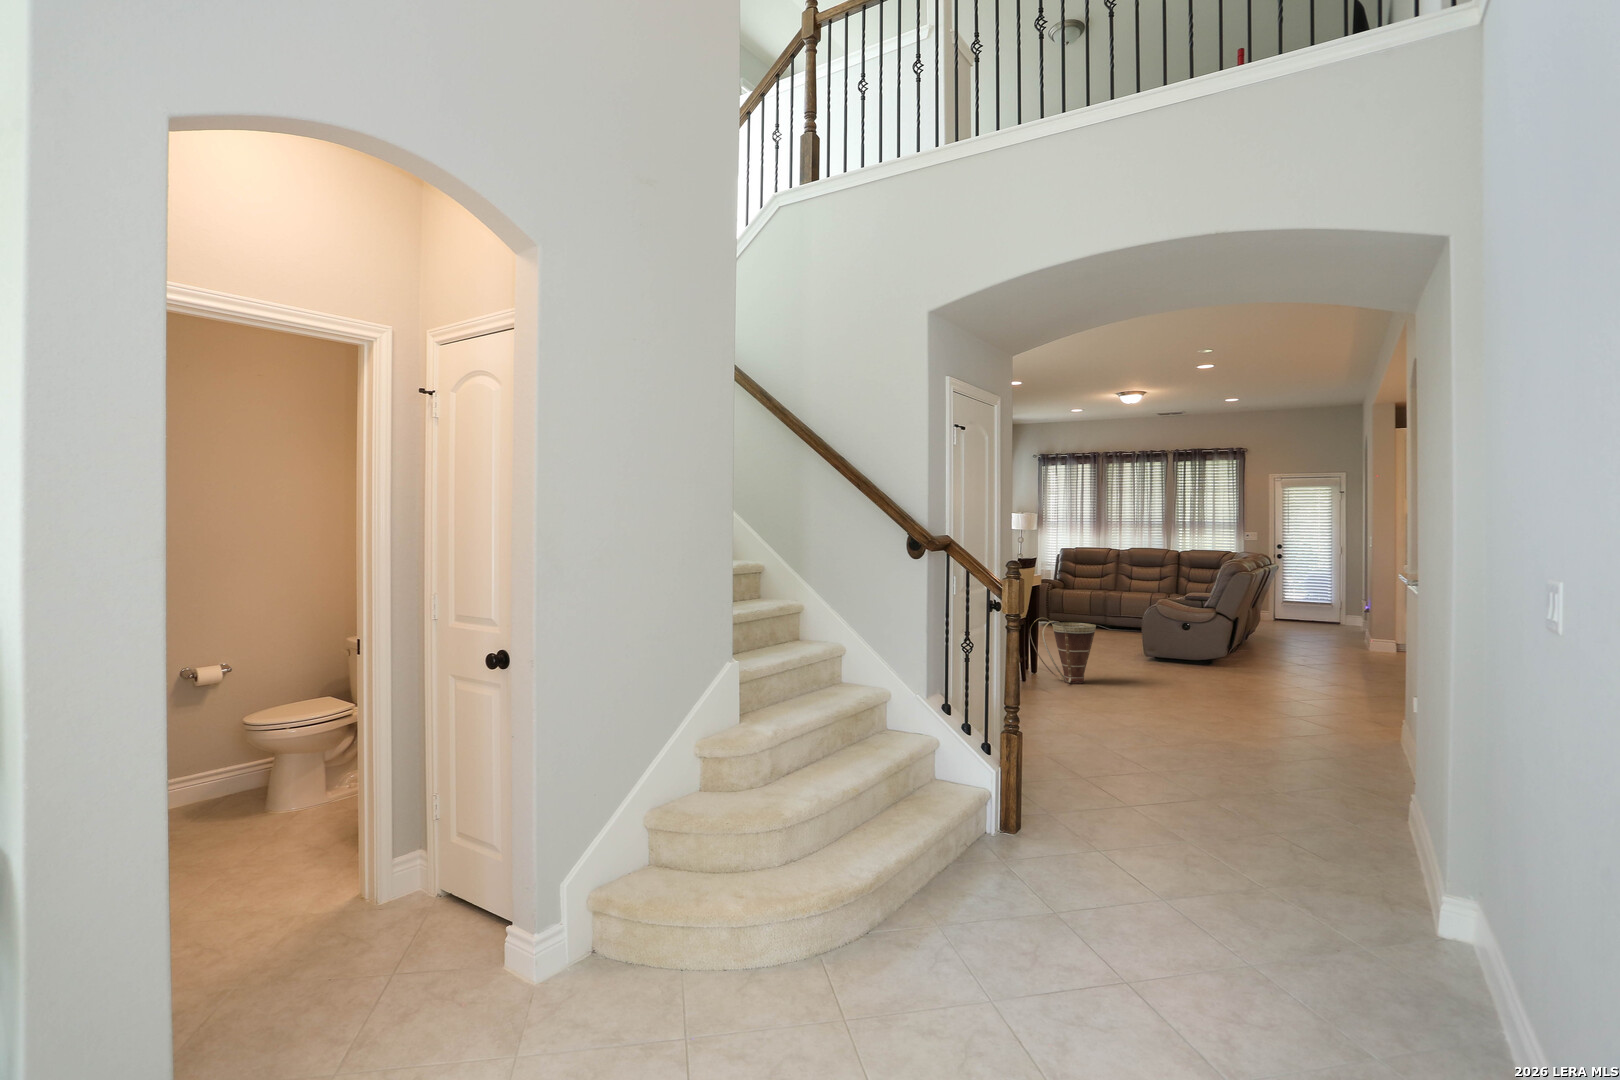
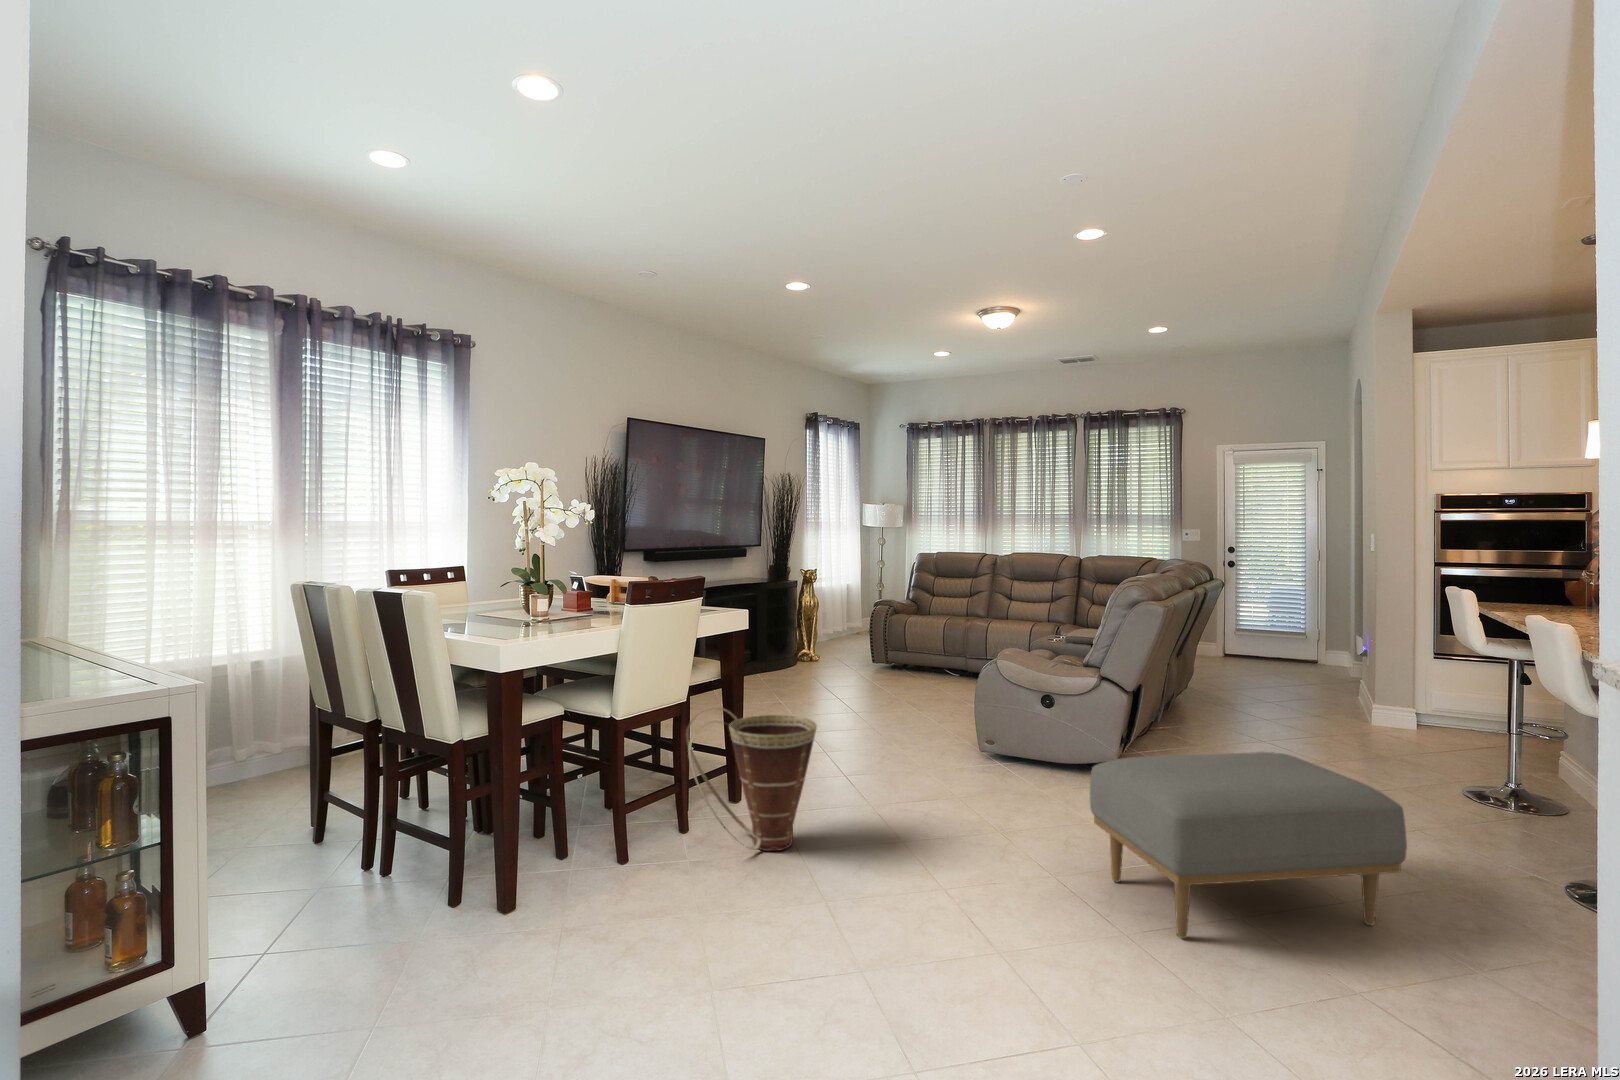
ottoman: none [1231,633,1372,701] -> present [1090,752,1407,938]

